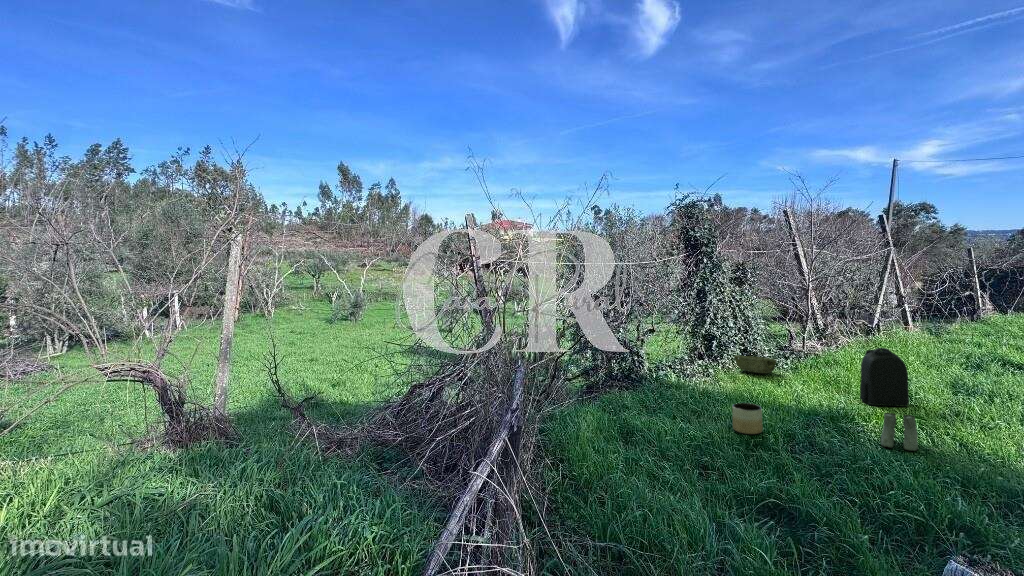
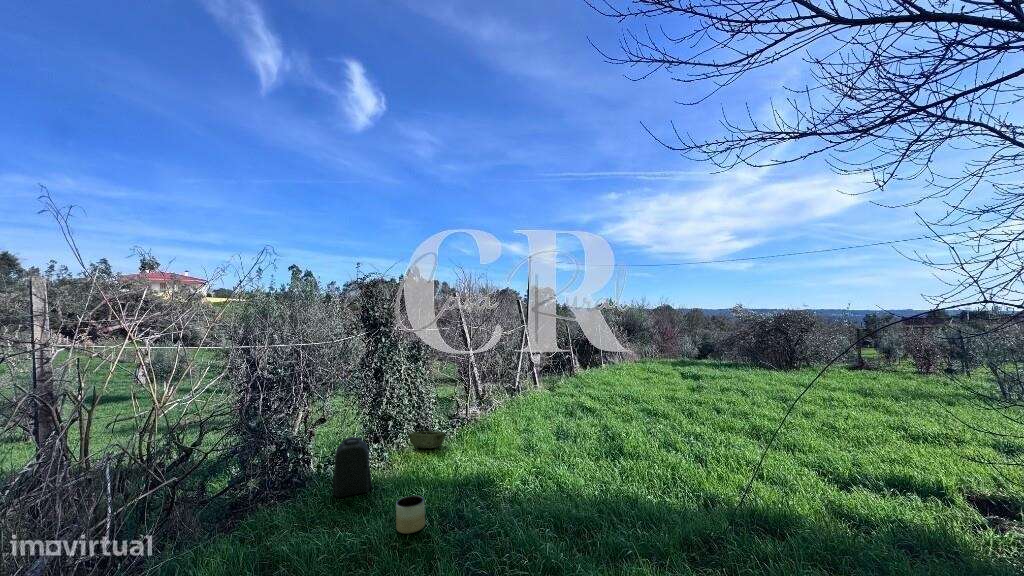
backpack: present [860,348,909,407] -> present [333,437,372,497]
boots: present [881,413,918,451] -> none [521,480,546,516]

